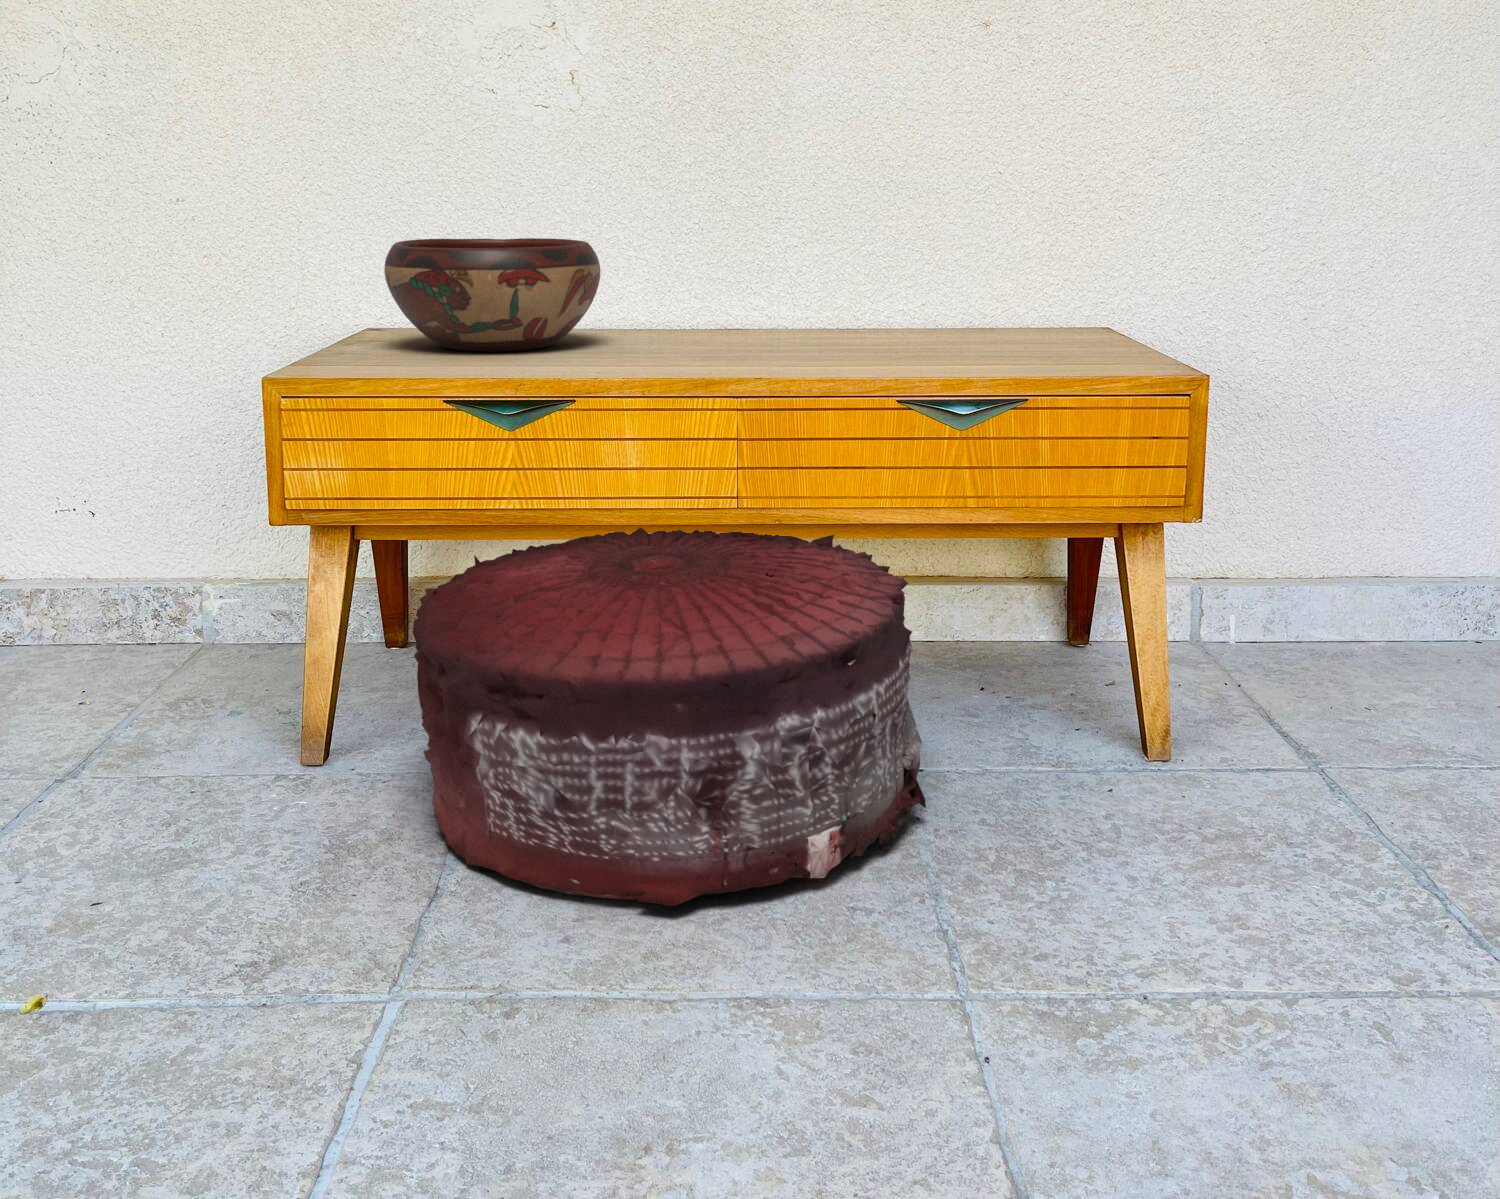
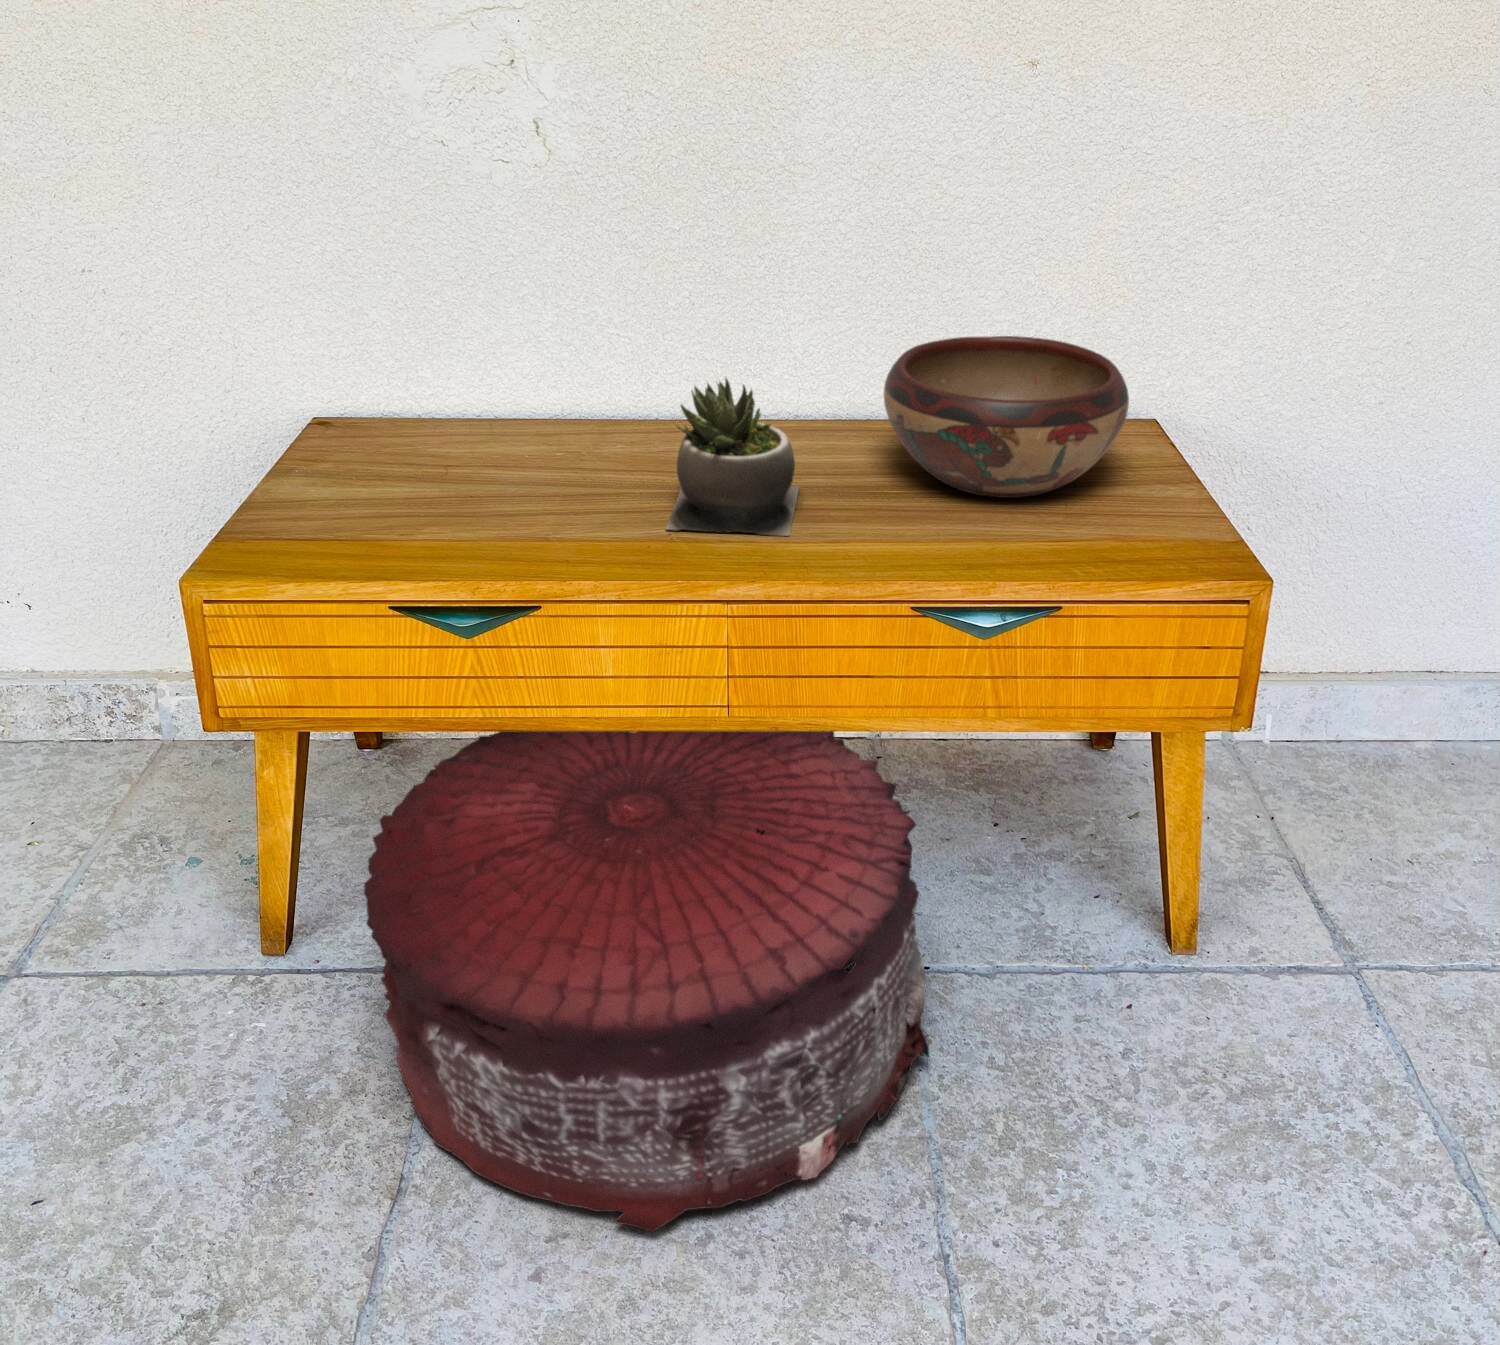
succulent plant: none [684,230,799,358] -> present [666,378,799,536]
decorative bowl: present [384,238,600,352] -> present [884,336,1129,498]

